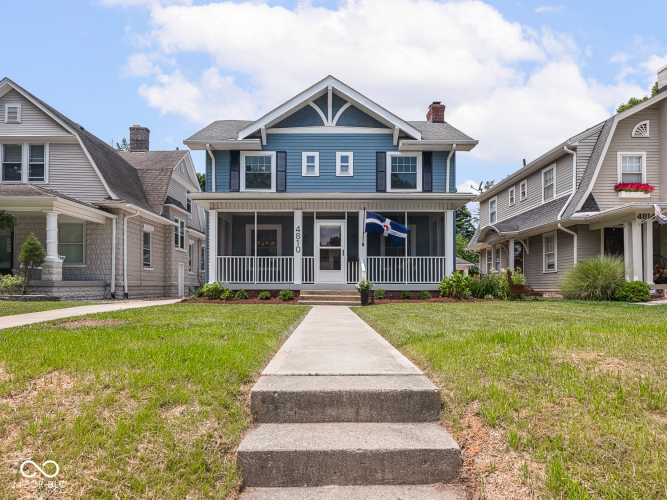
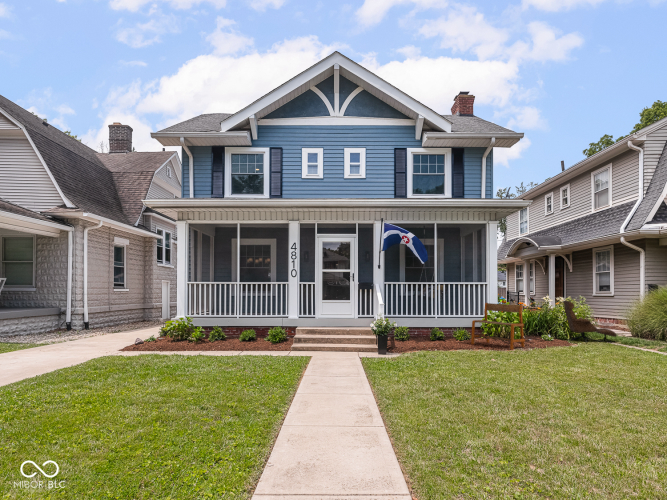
bench: none [433,271,472,304] -> present [471,303,525,350]

